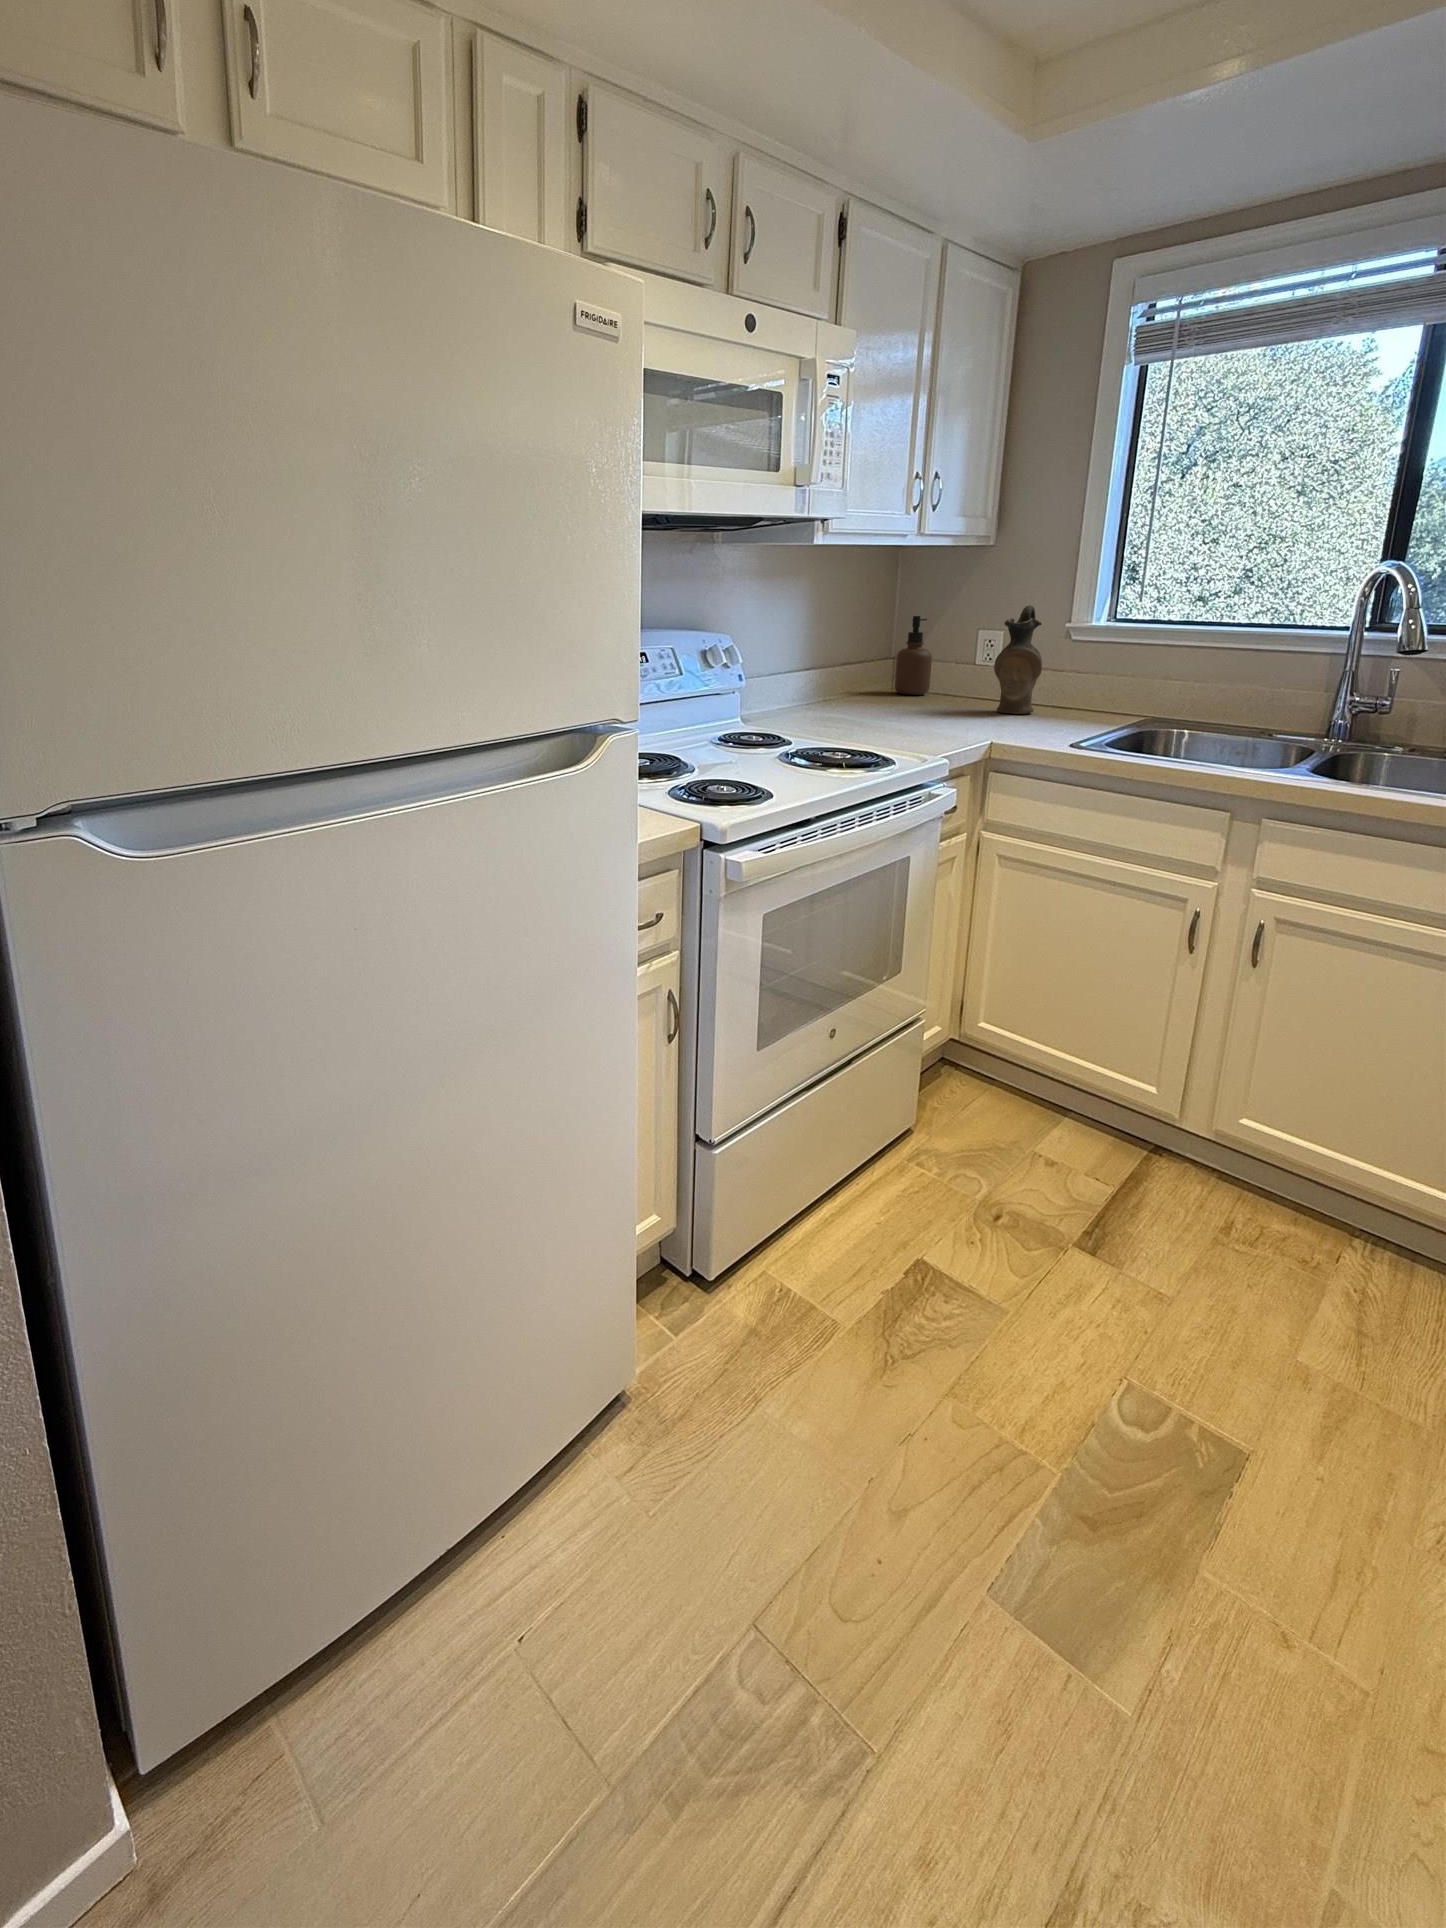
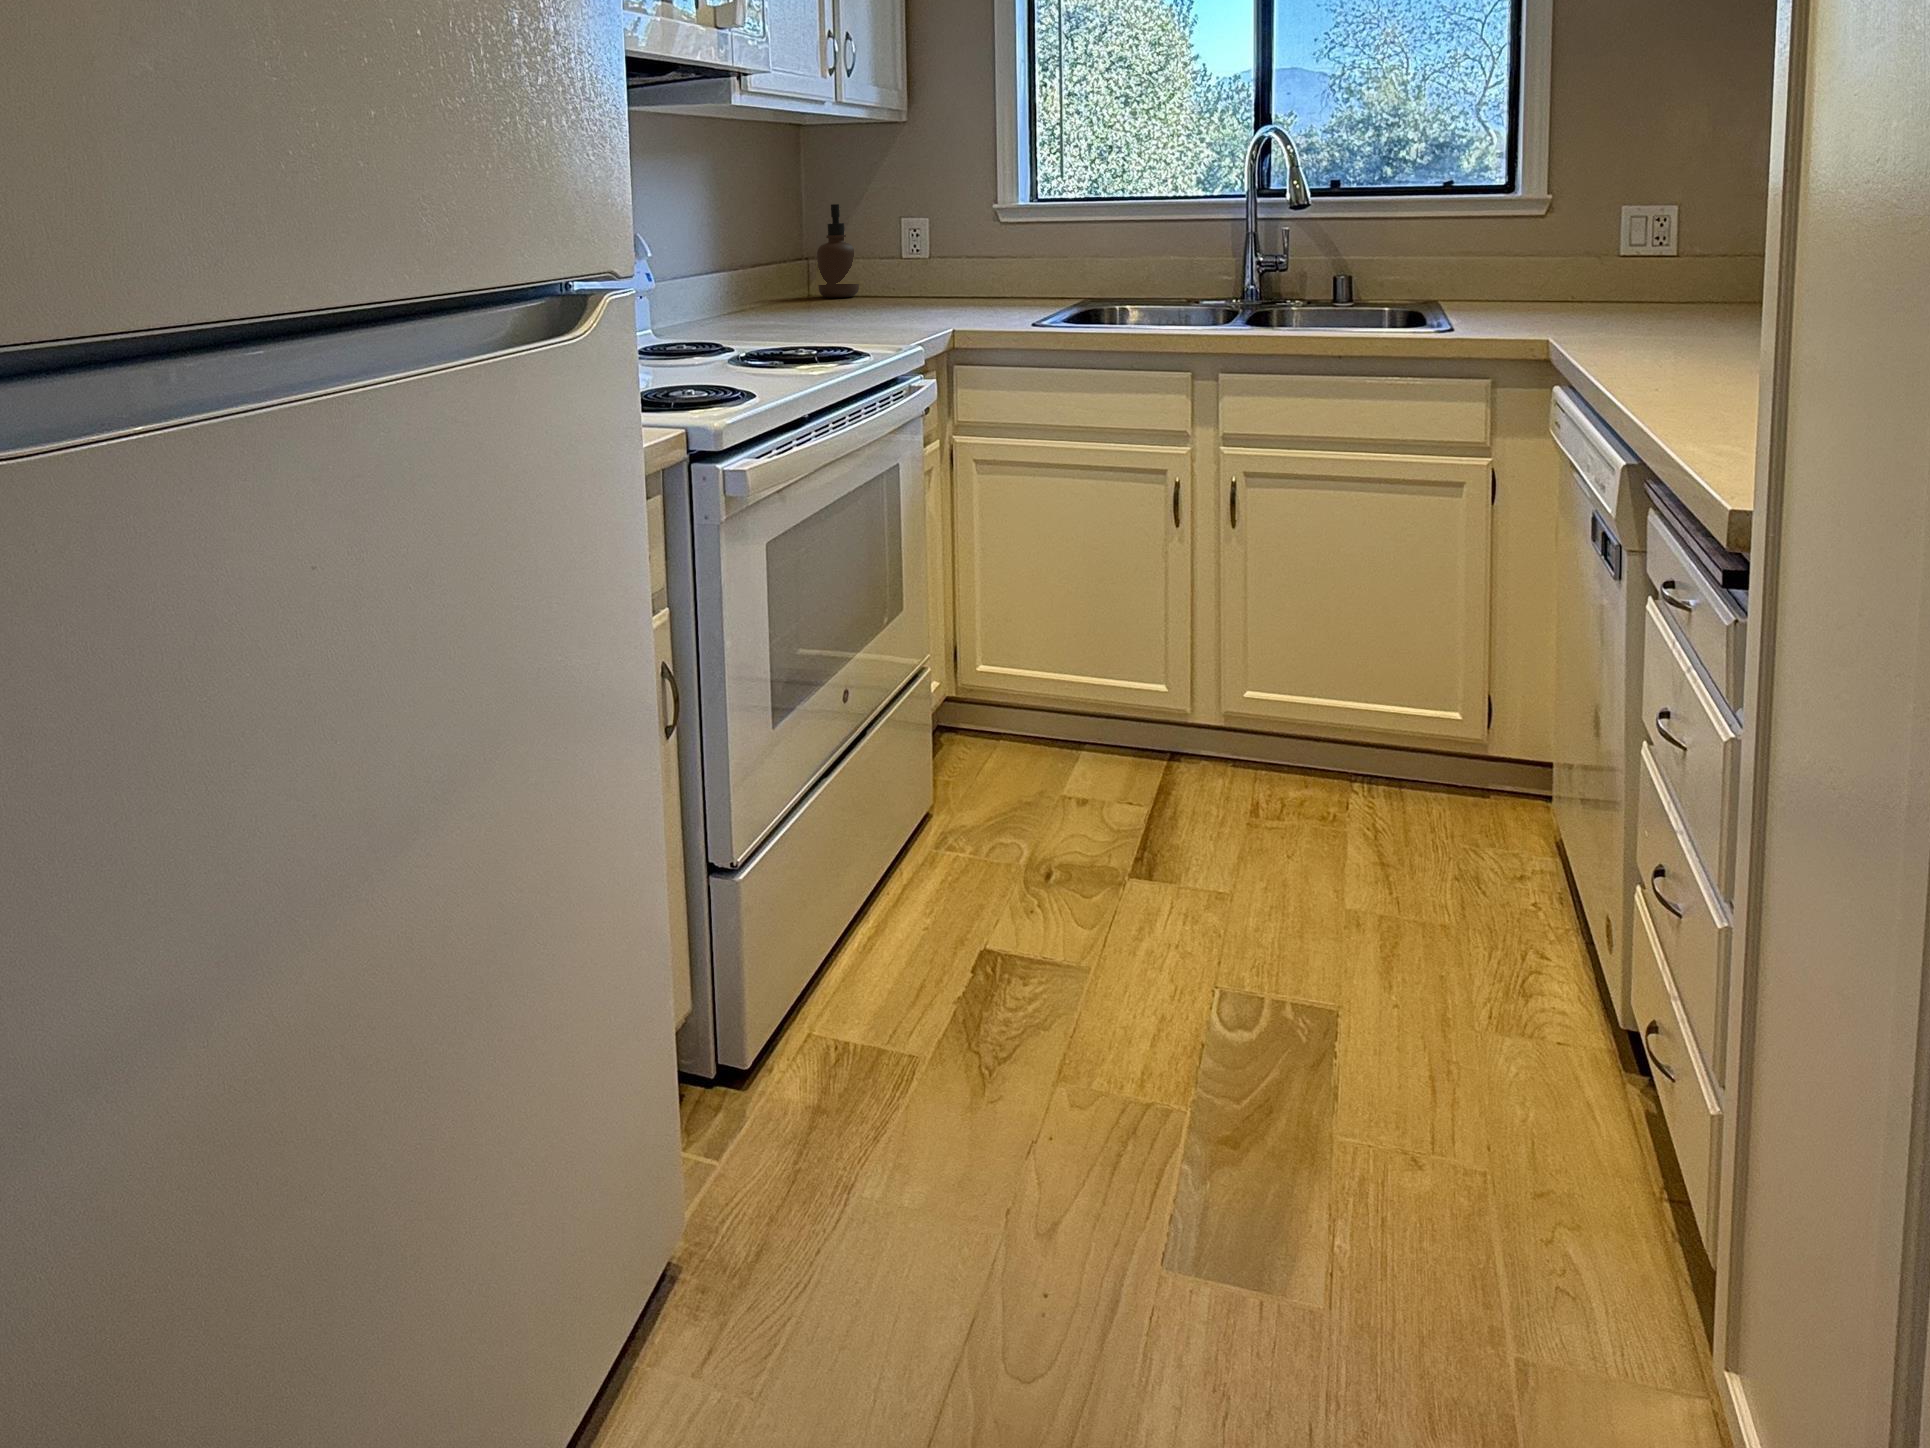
ceramic pitcher: present [994,605,1042,714] -> none [933,184,982,304]

